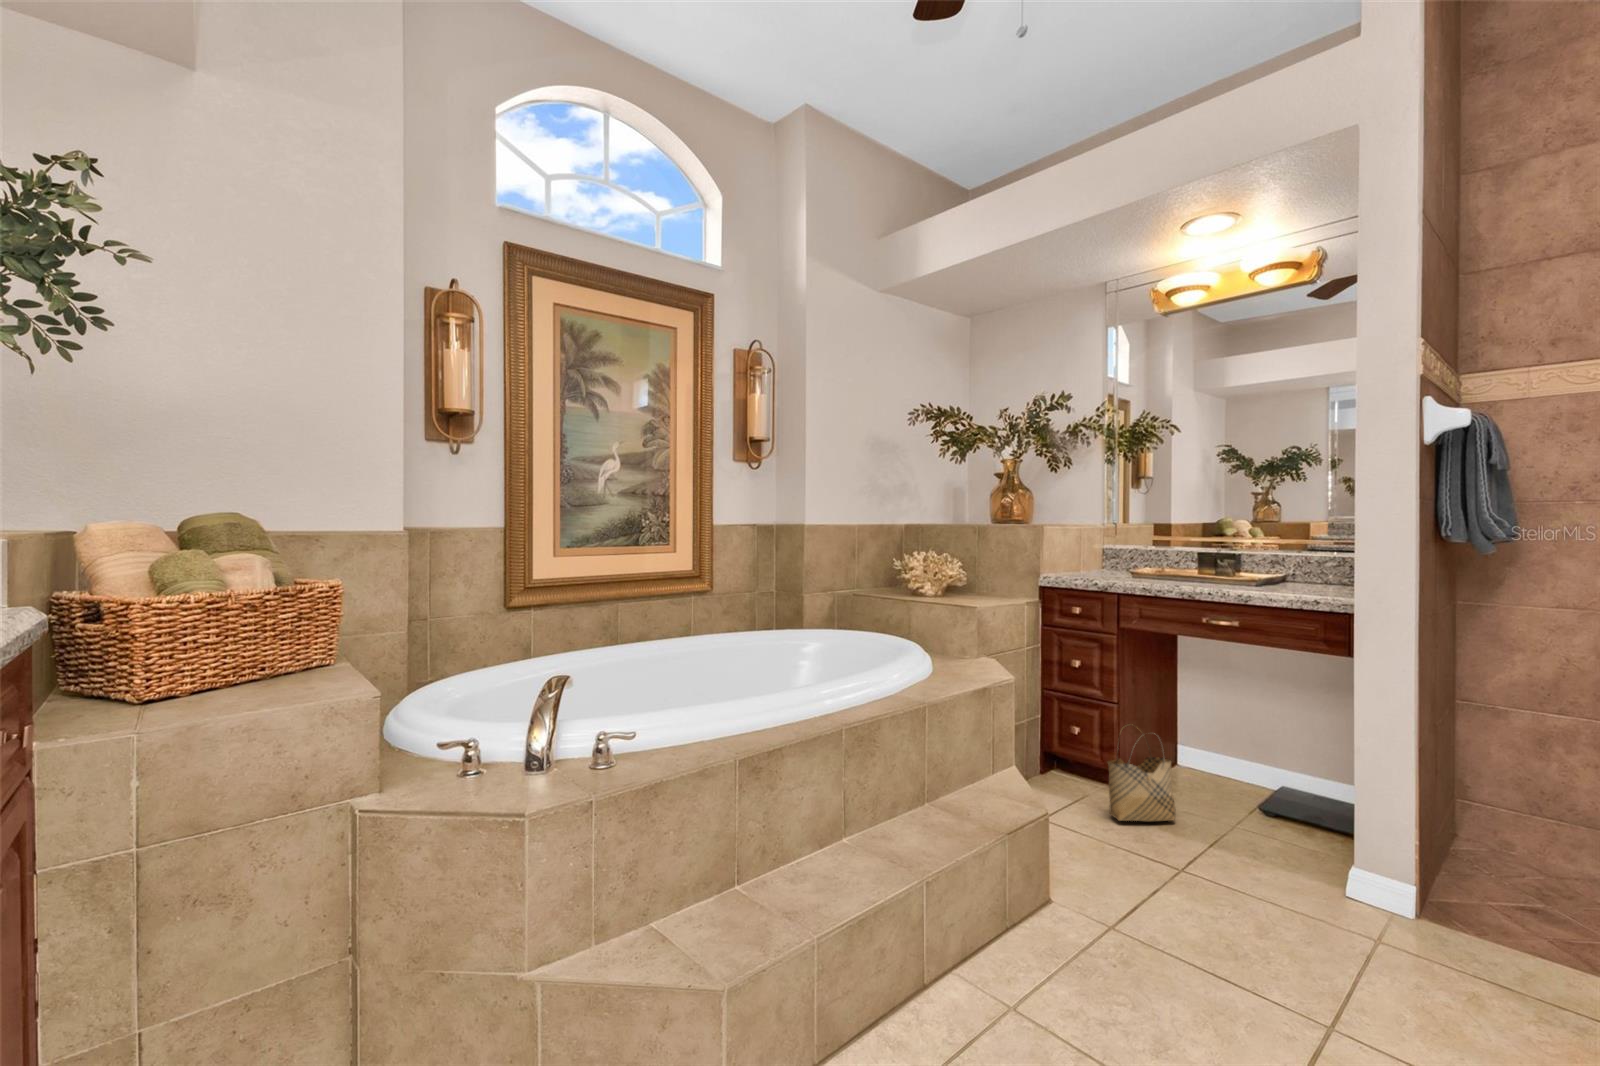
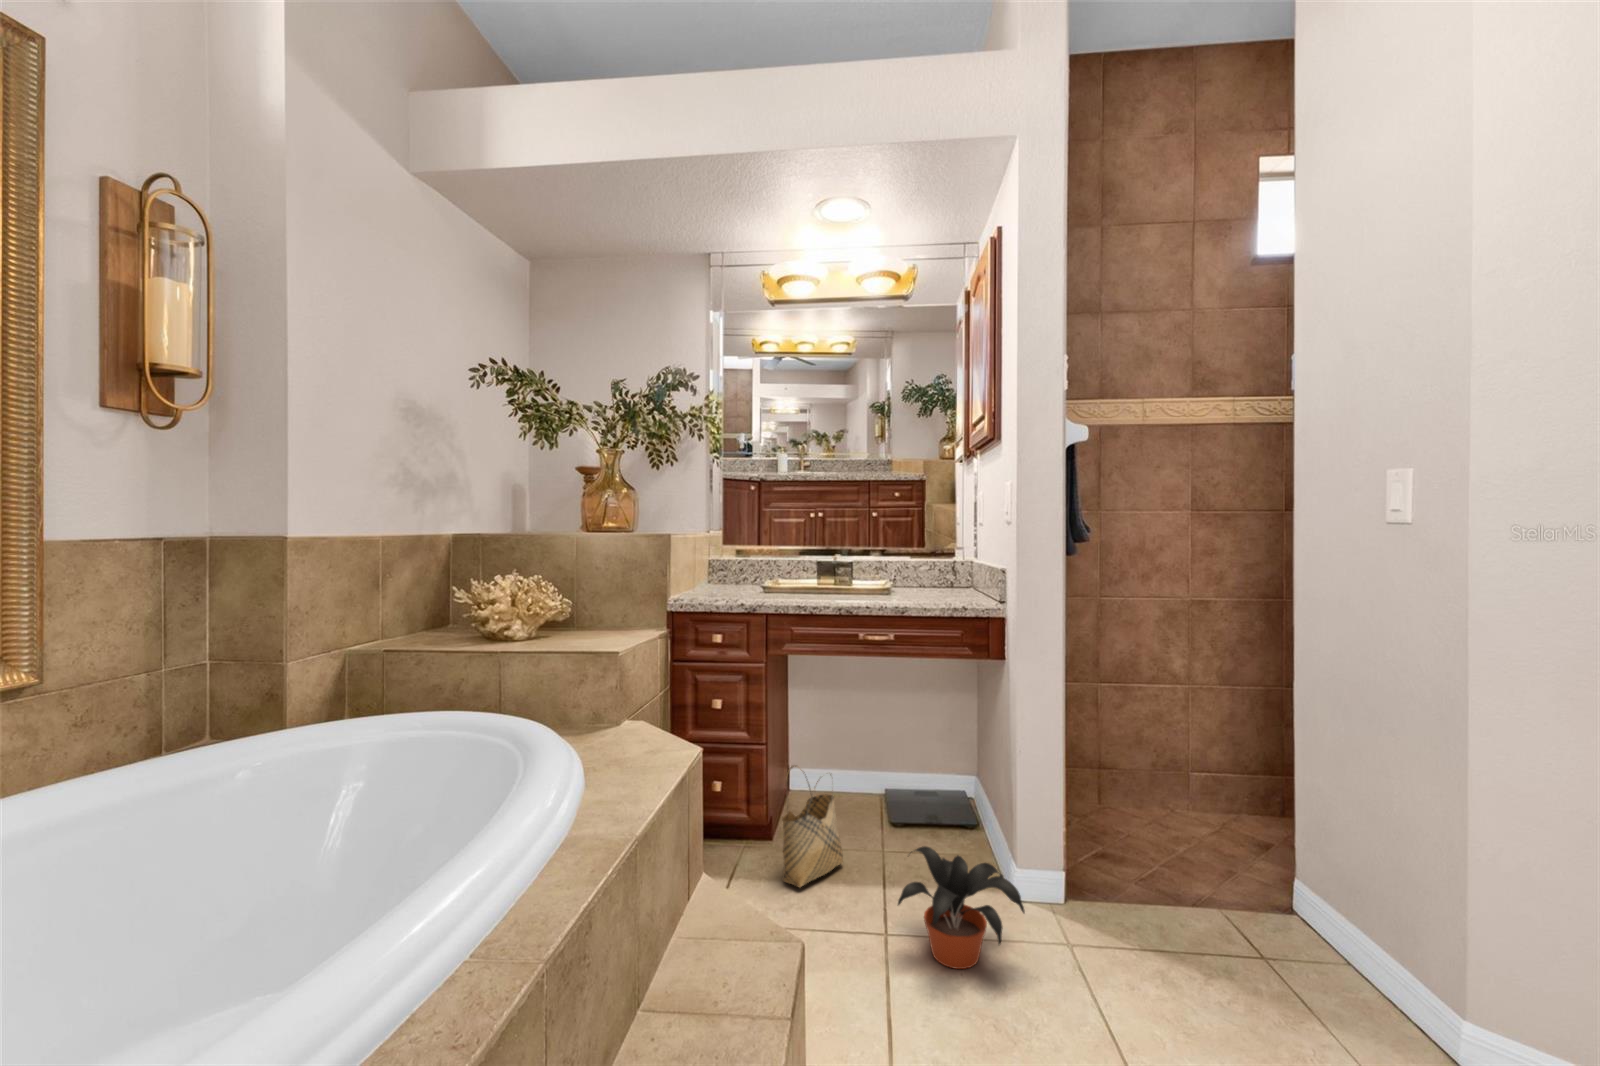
potted plant: none [1160,804,1286,910] -> present [898,846,1025,969]

